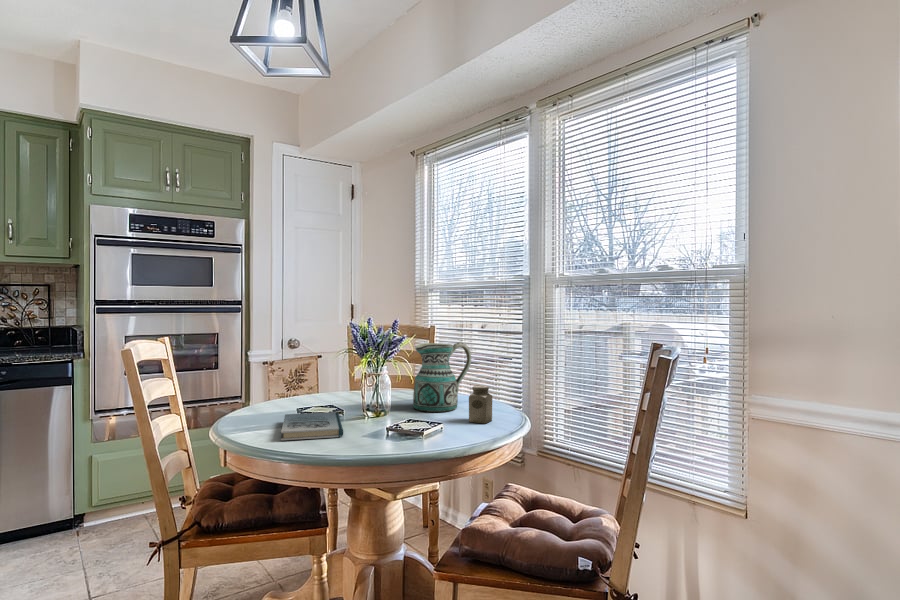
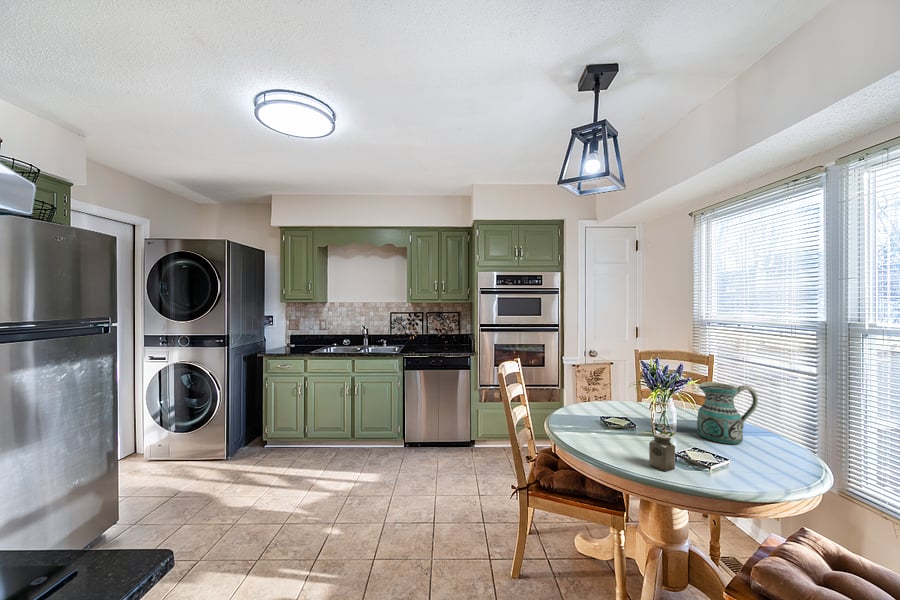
salt shaker: present [469,385,492,424] -> present [649,433,675,471]
book: present [281,412,343,440] -> none [591,422,637,452]

